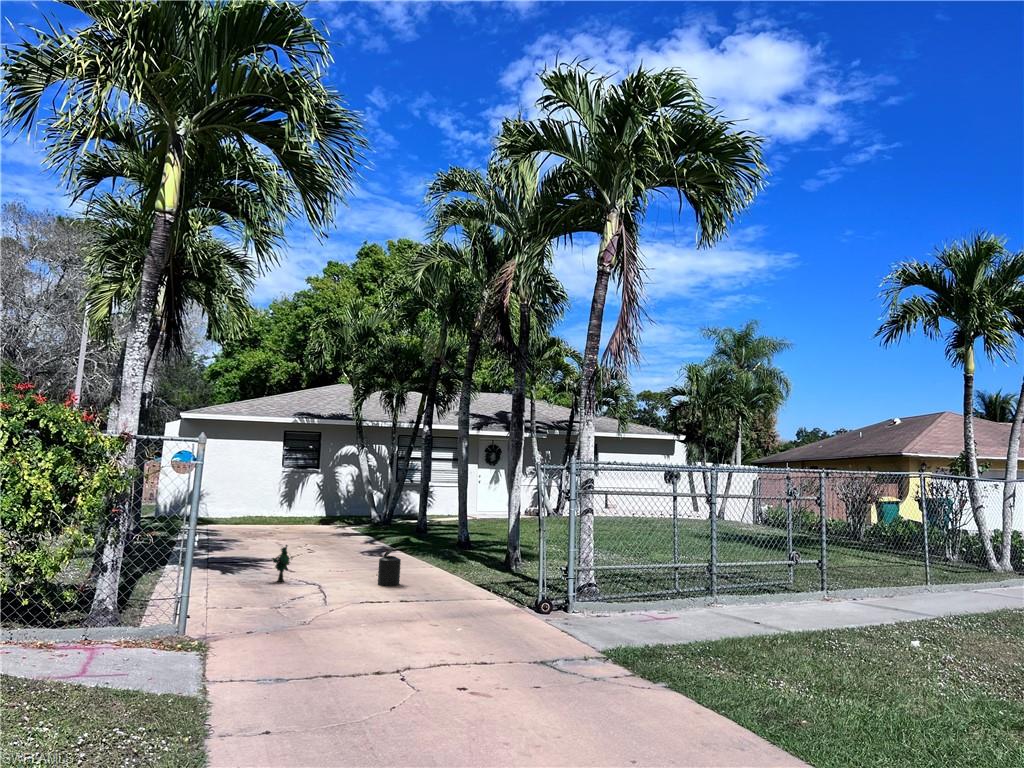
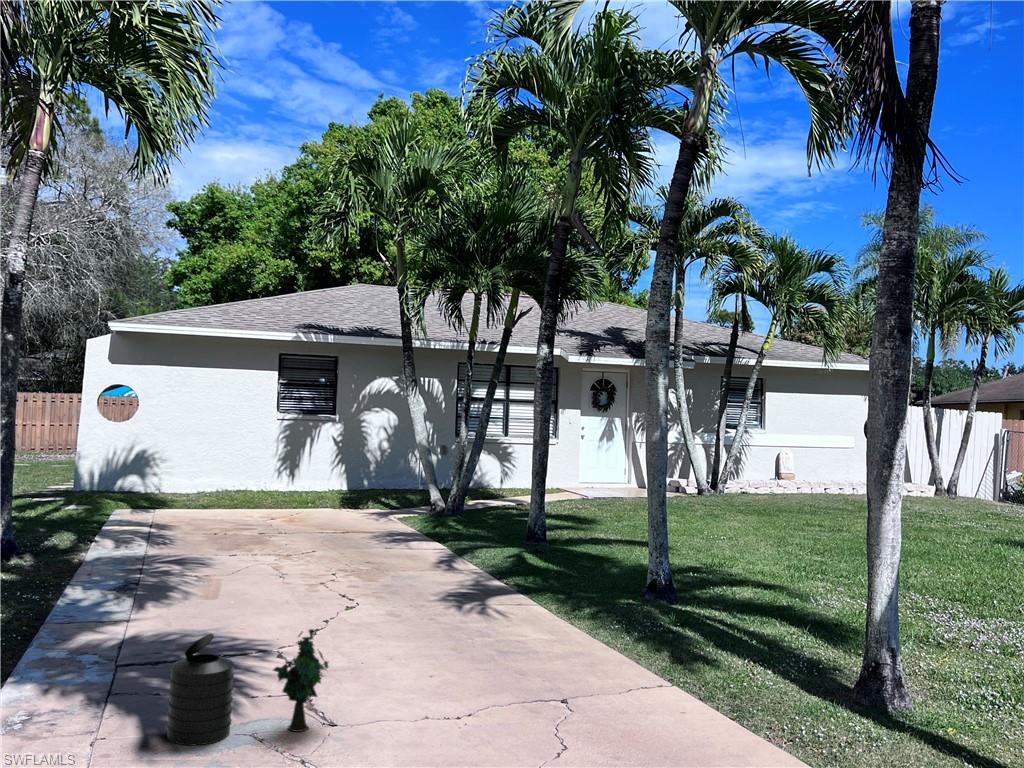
trash can: present [378,548,401,586] -> present [167,634,234,745]

